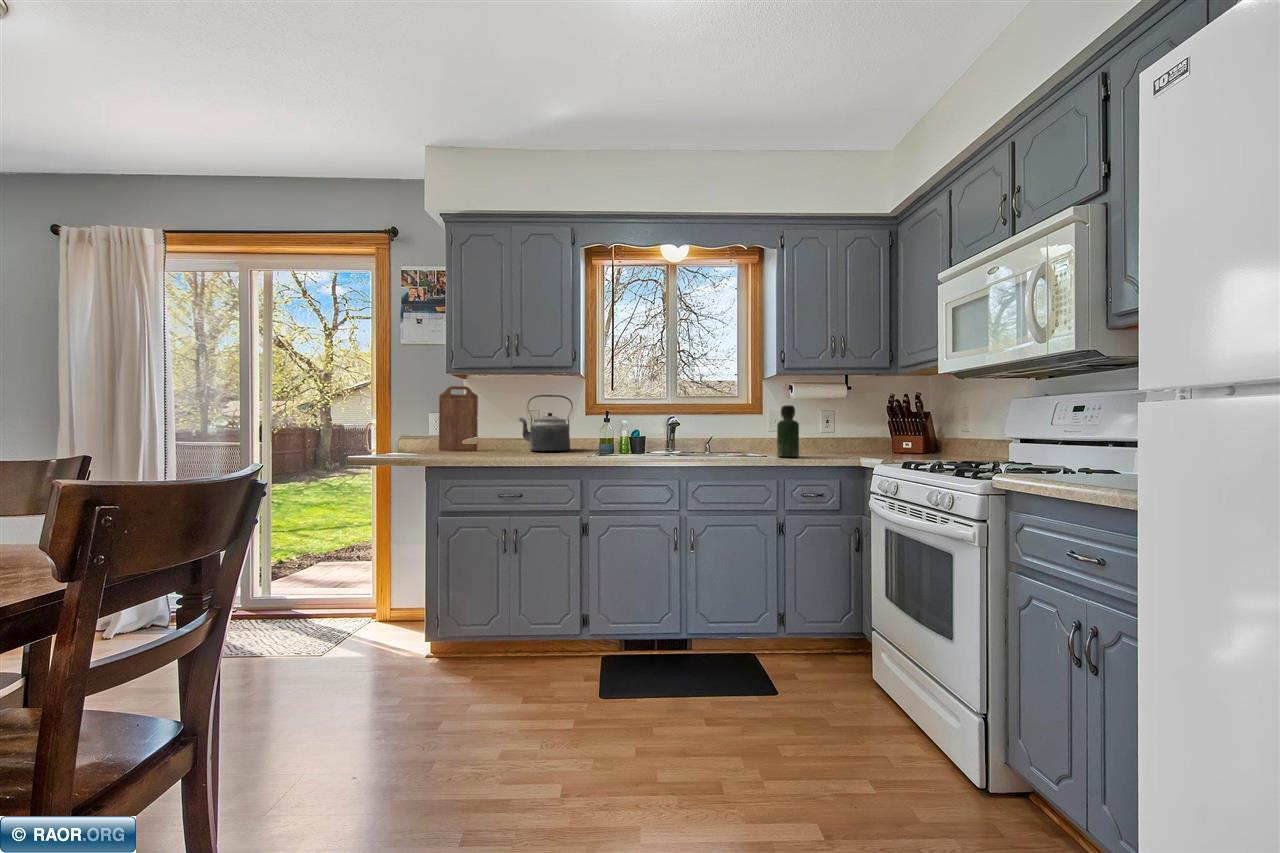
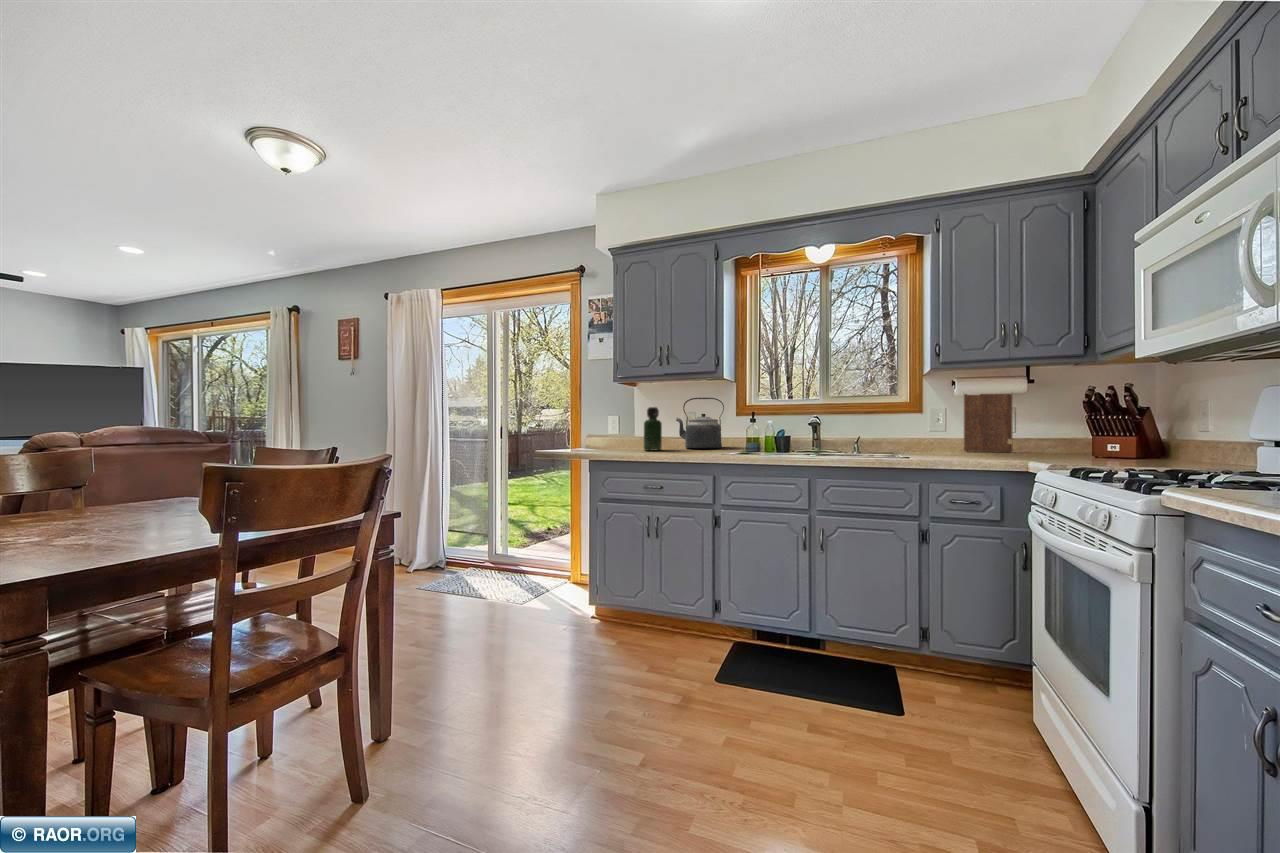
cutting board: present [439,386,478,451] -> present [964,394,1012,452]
bottle: present [777,405,799,457] -> present [644,407,662,451]

